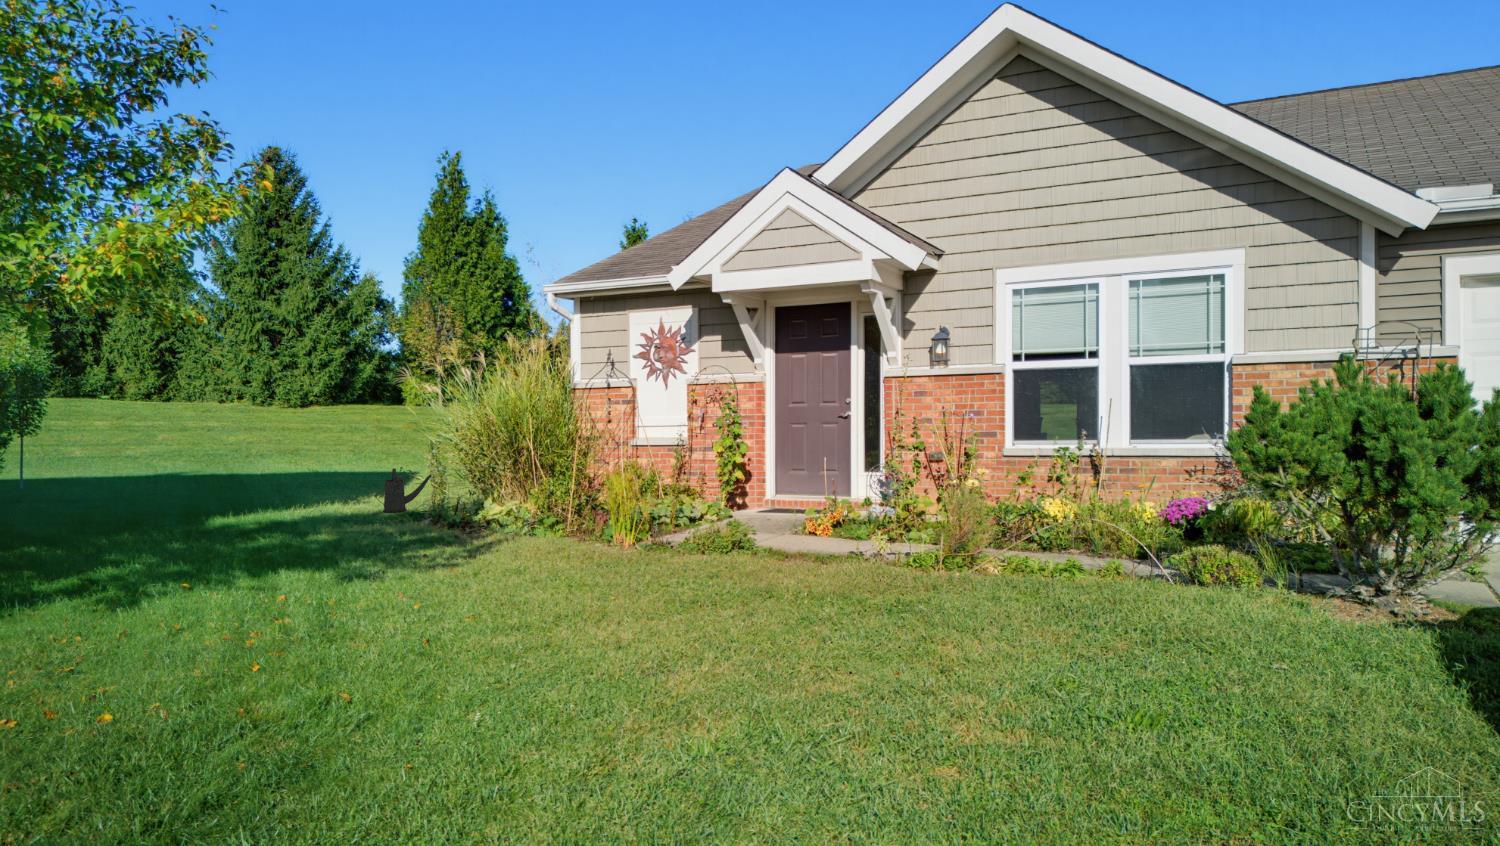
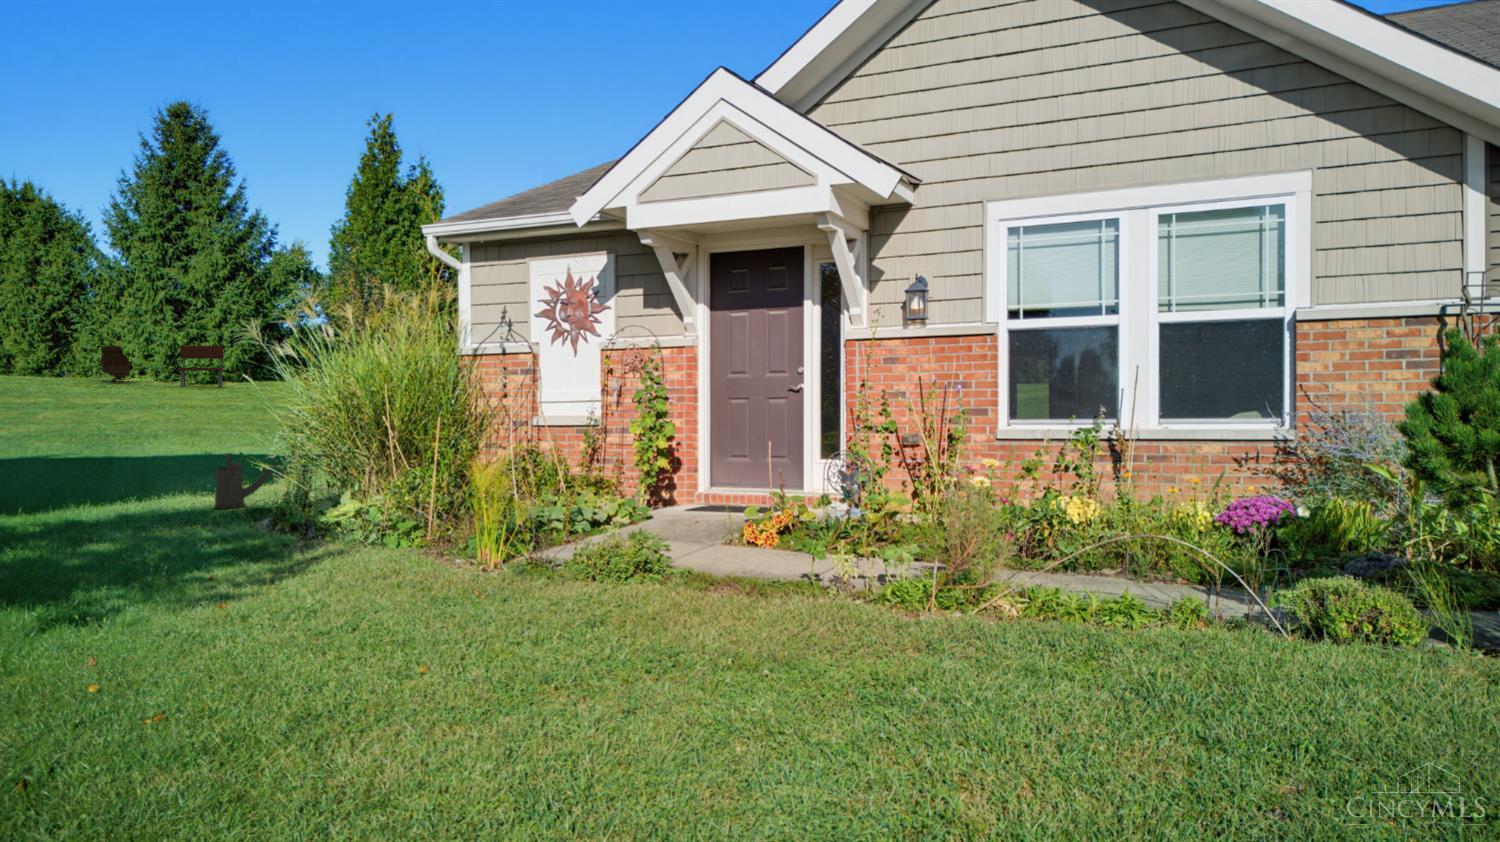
bench: none [273,370,312,408] -> present [177,345,224,387]
lounge chair: none [202,371,233,404] -> present [98,345,134,382]

